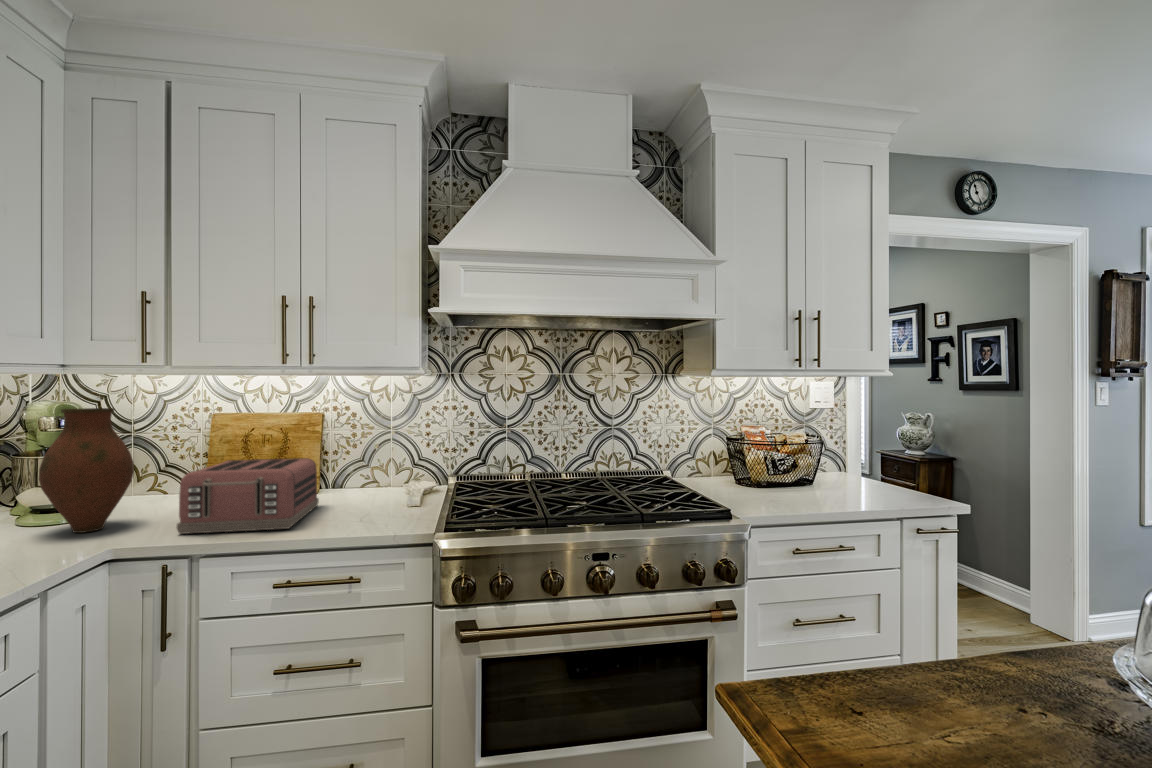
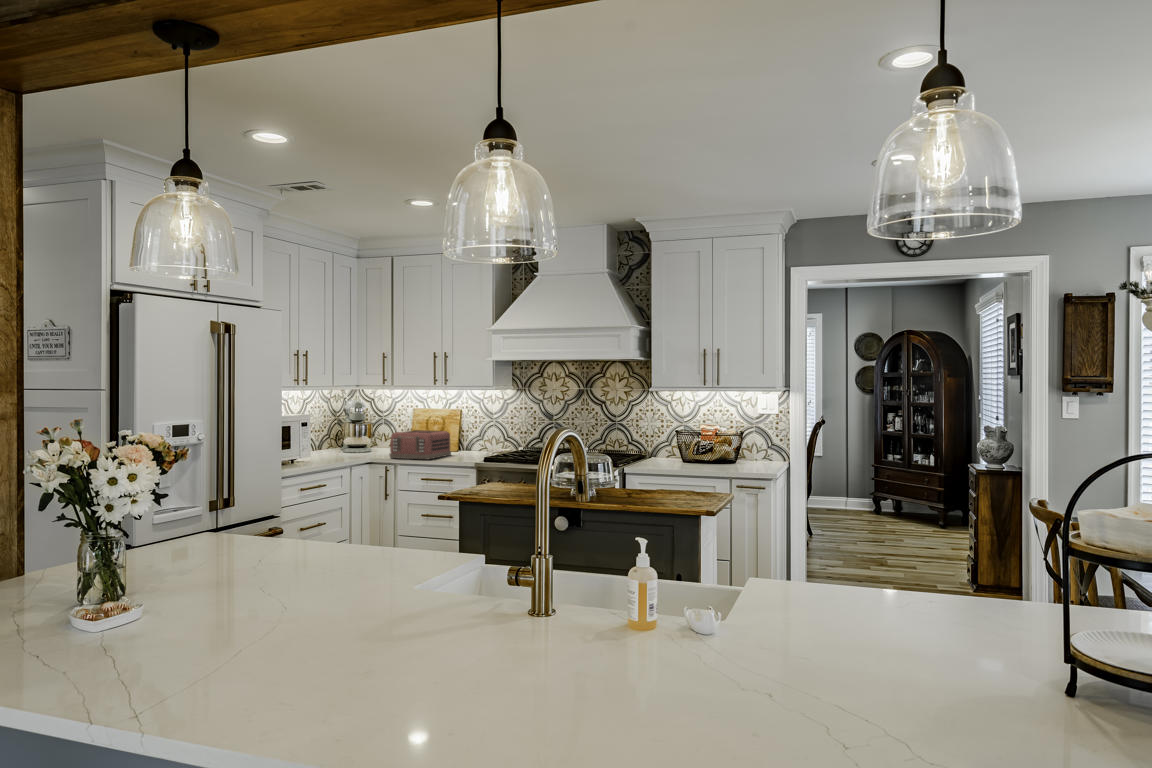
vase: present [39,408,134,533] -> none [347,405,378,456]

